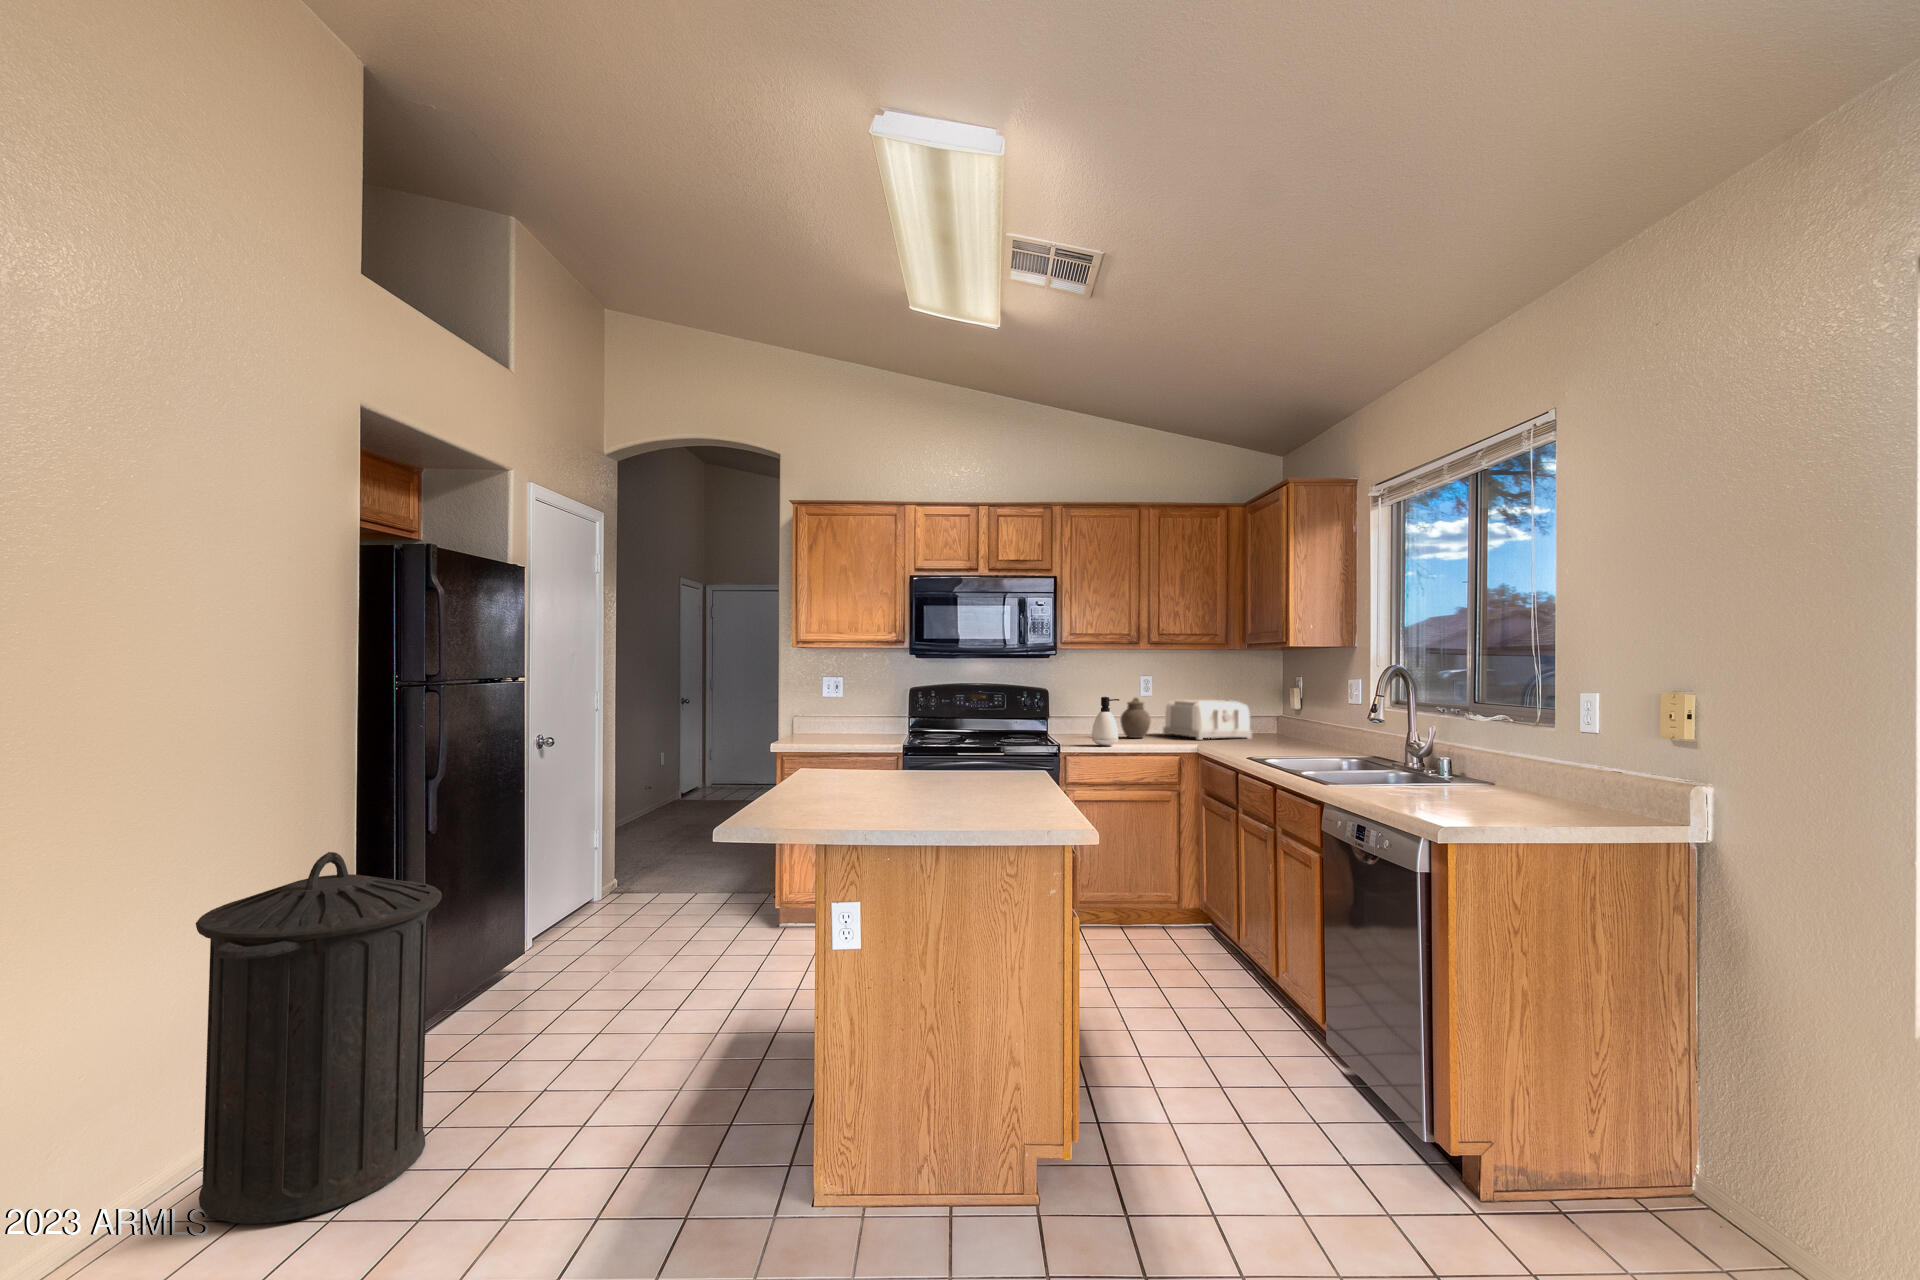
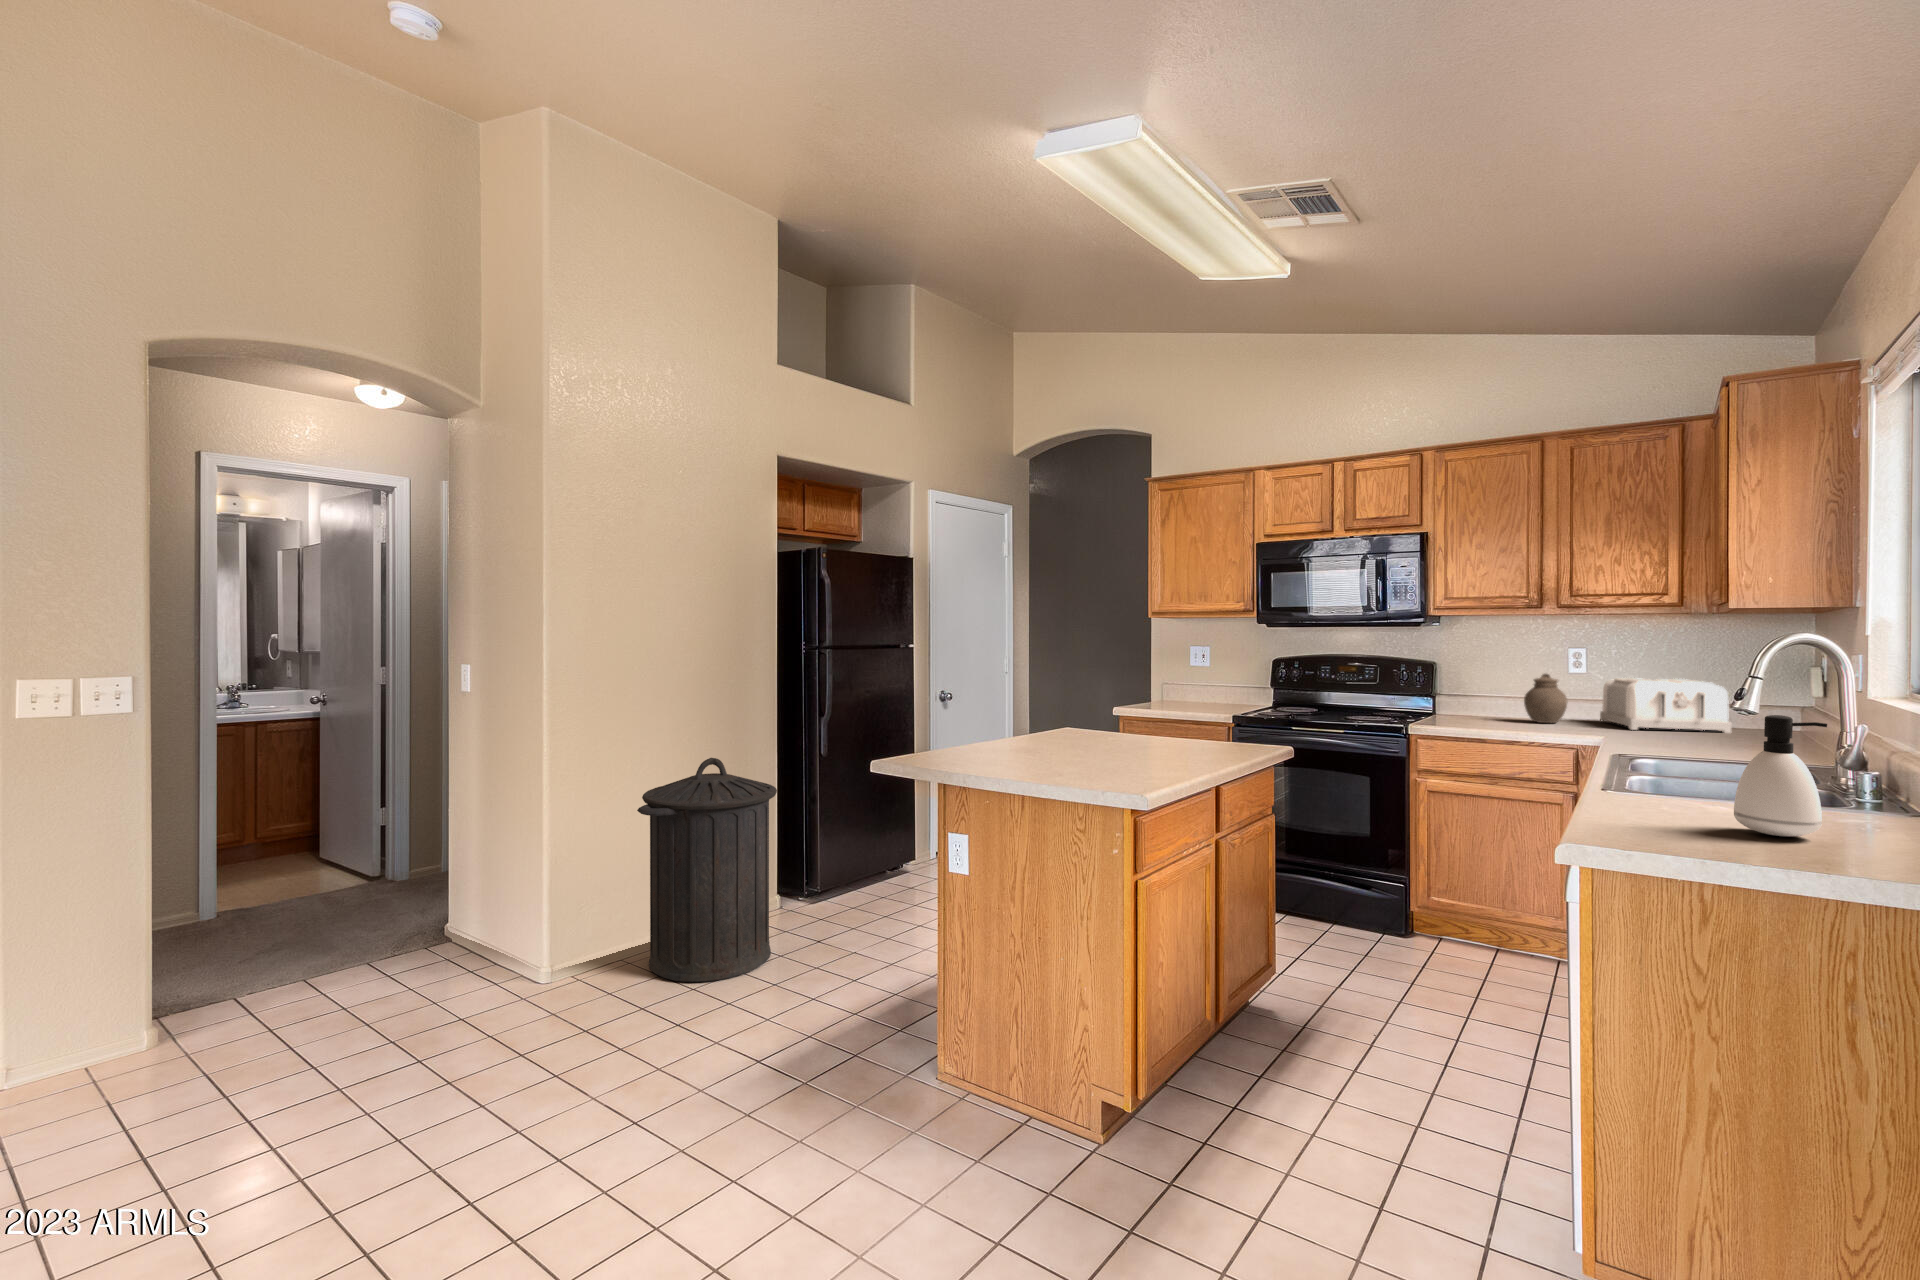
soap dispenser: present [1092,697,1119,746] -> present [1734,715,1827,836]

